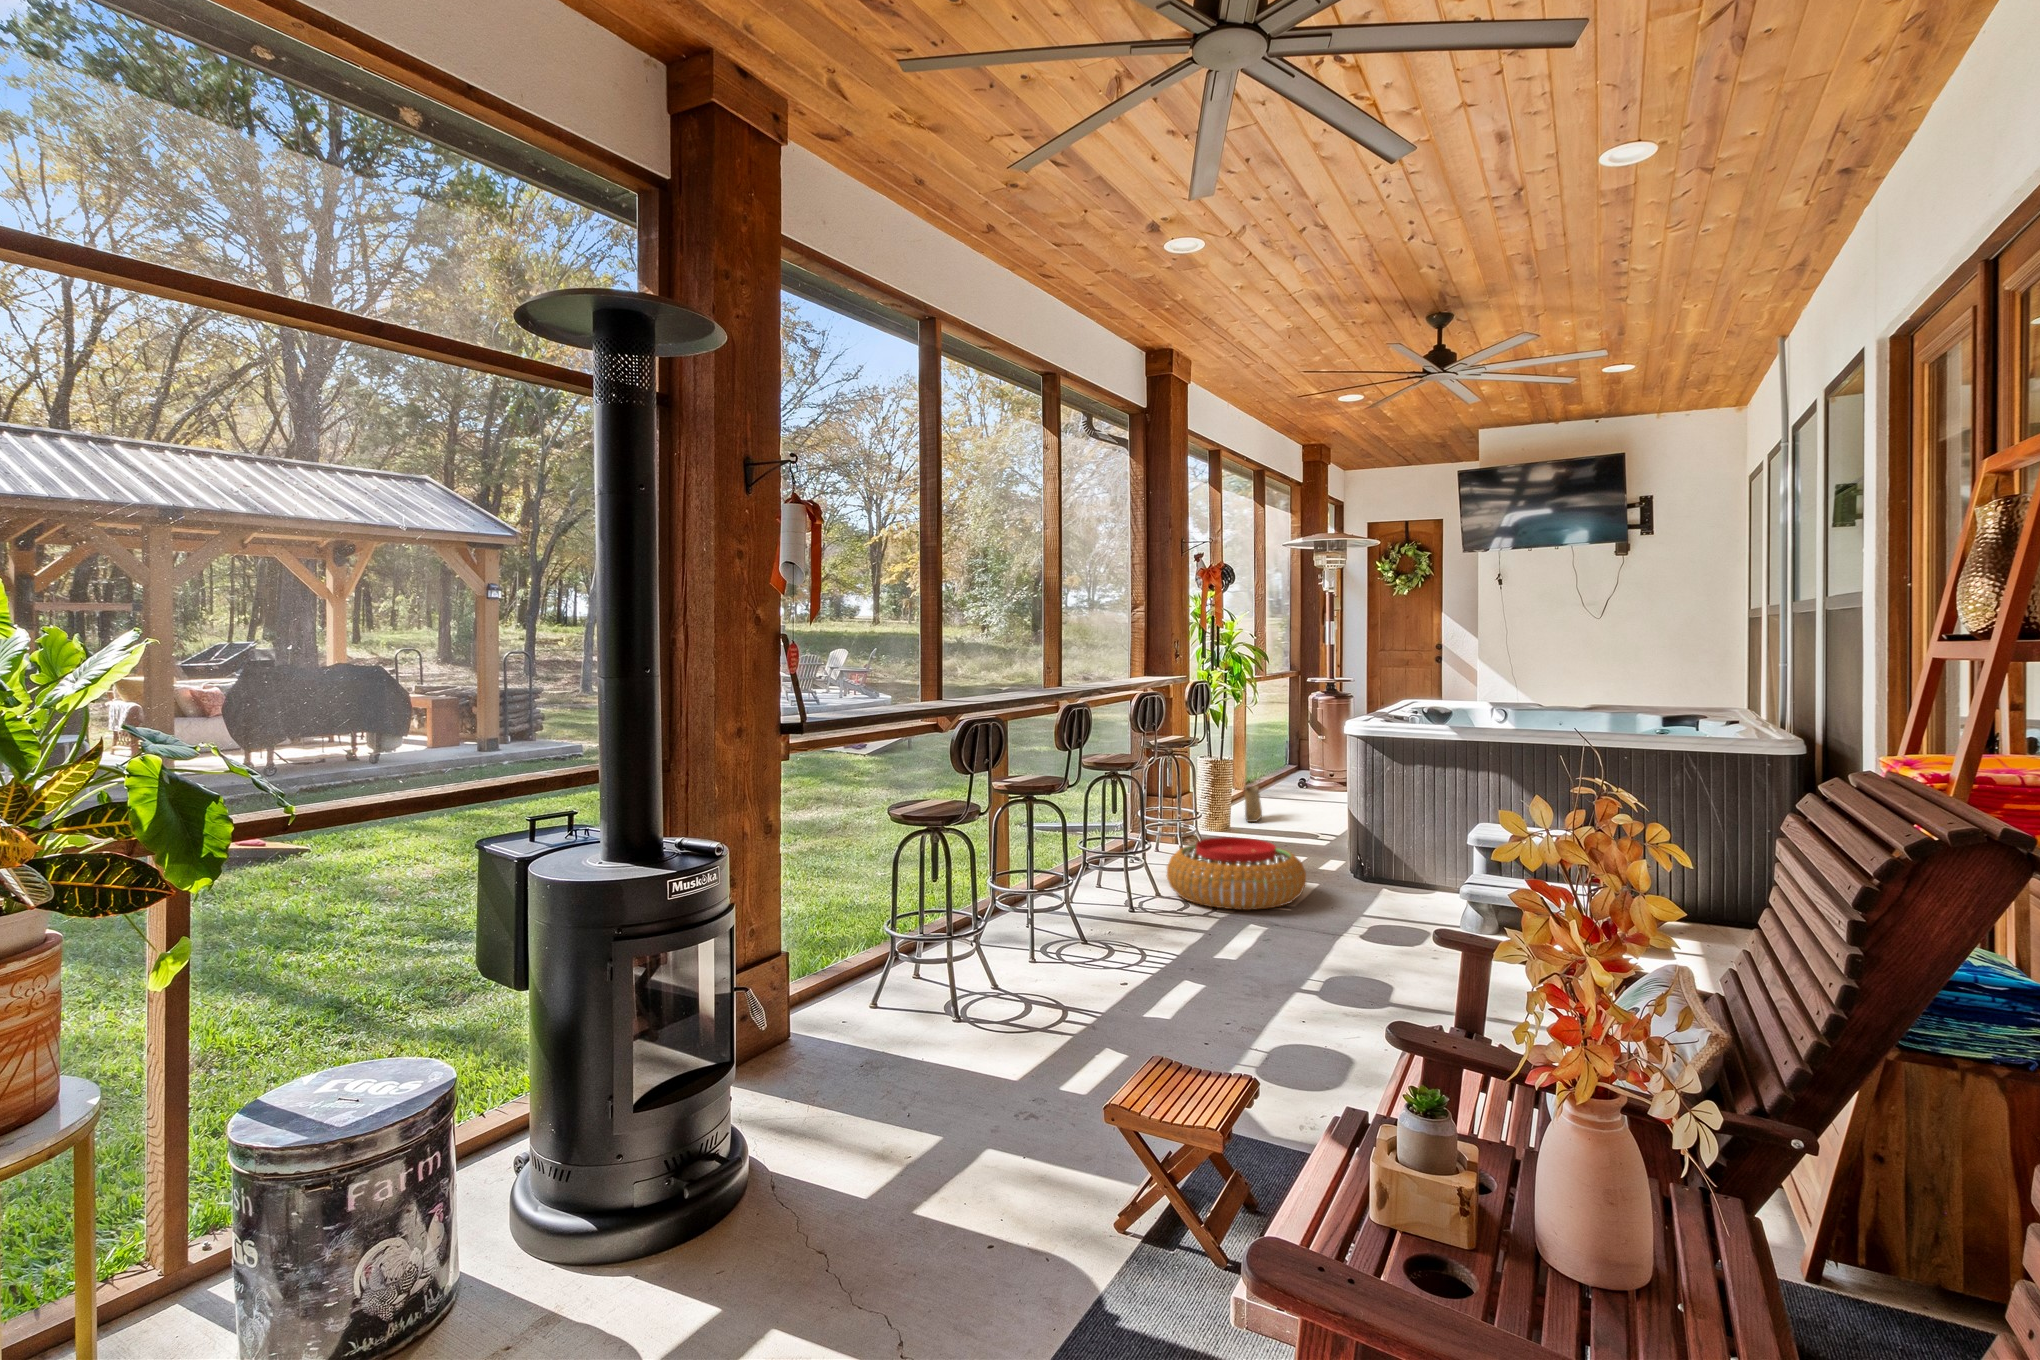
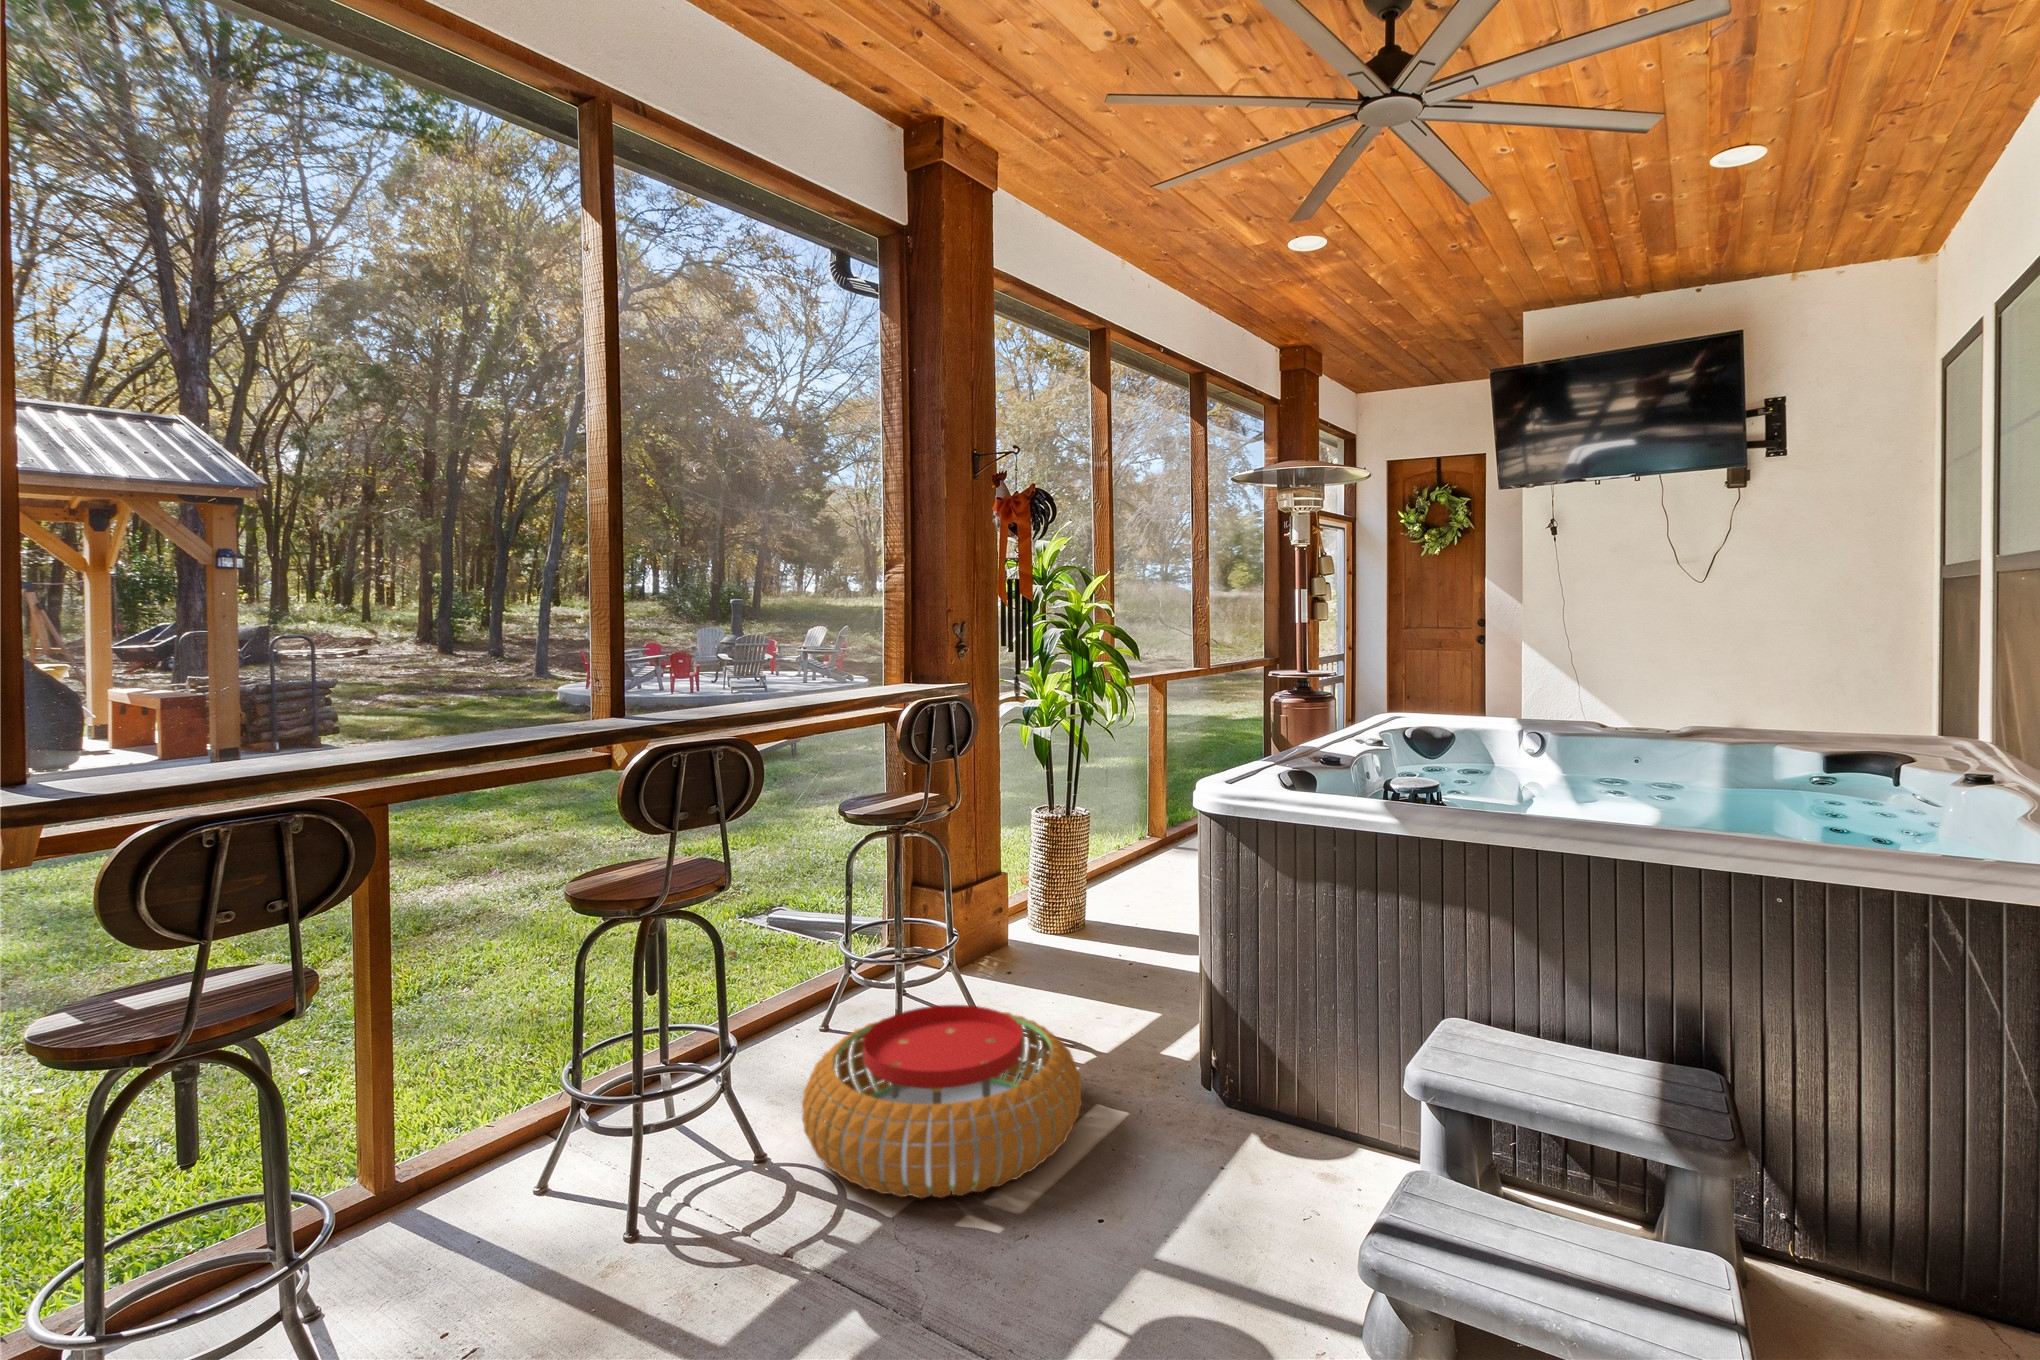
woven basket: present [1244,786,1262,822] -> none [1121,824,1158,907]

